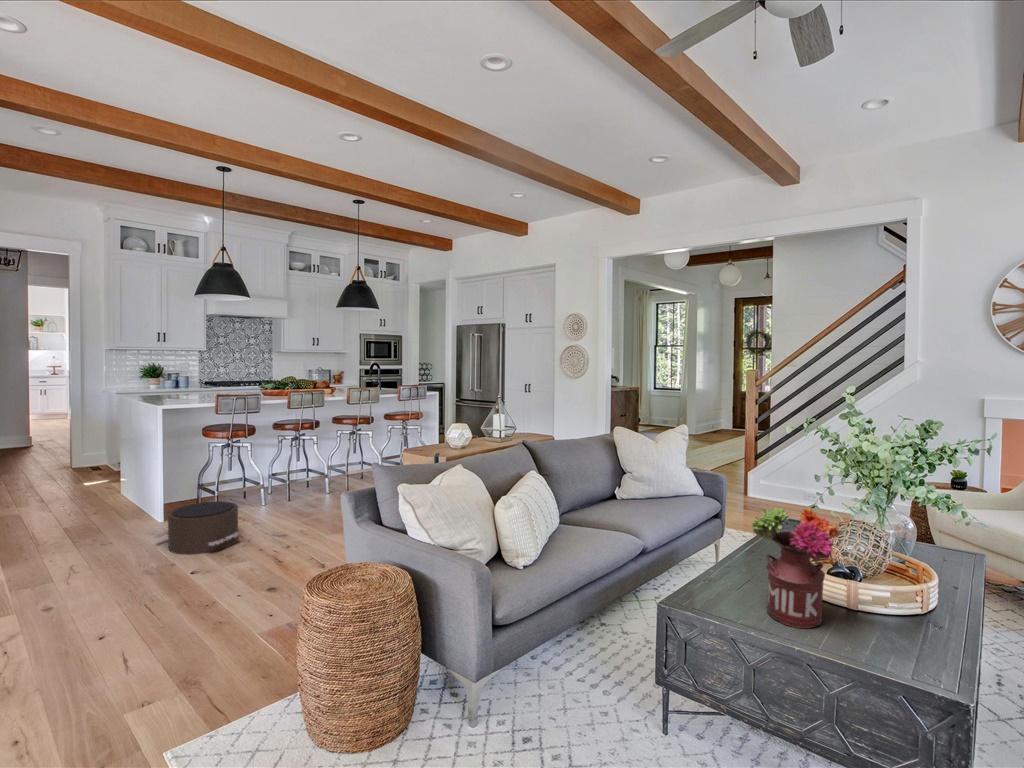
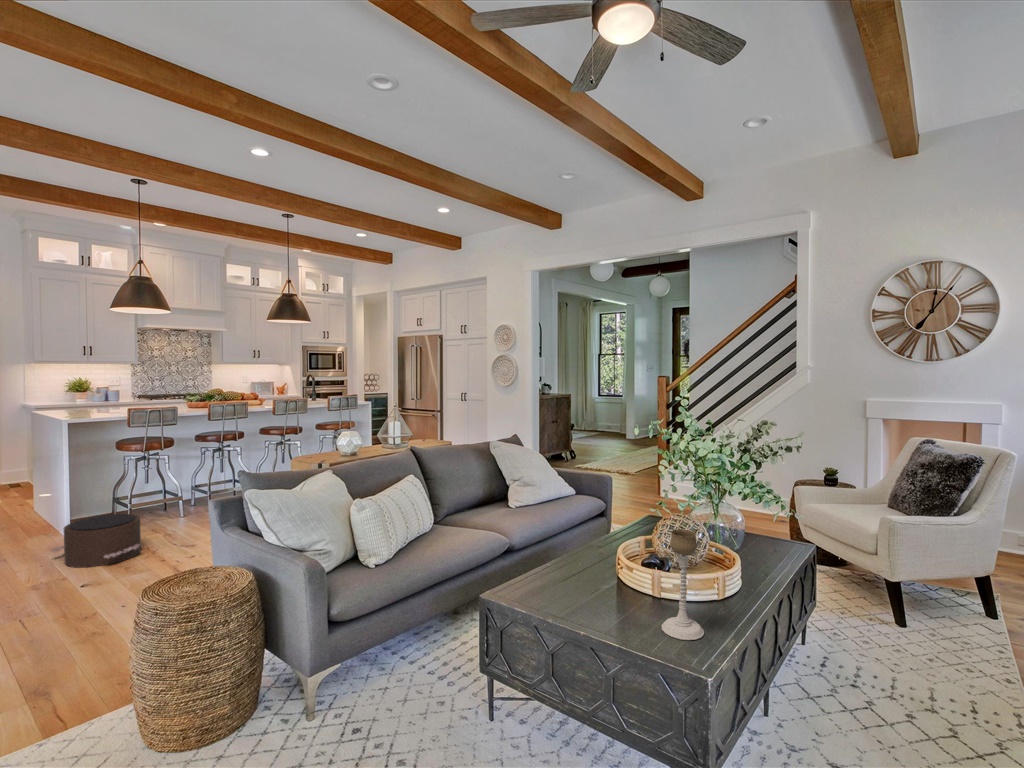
flower arrangement: present [751,508,840,628] -> none [559,502,635,615]
candle holder: none [879,540,933,662] -> present [662,529,704,640]

